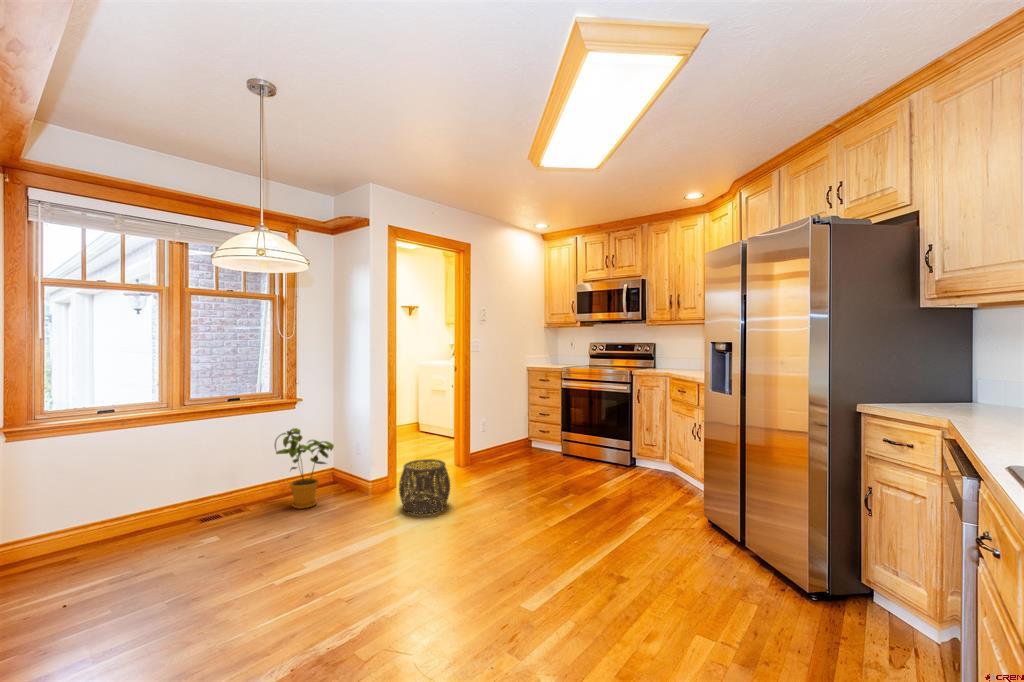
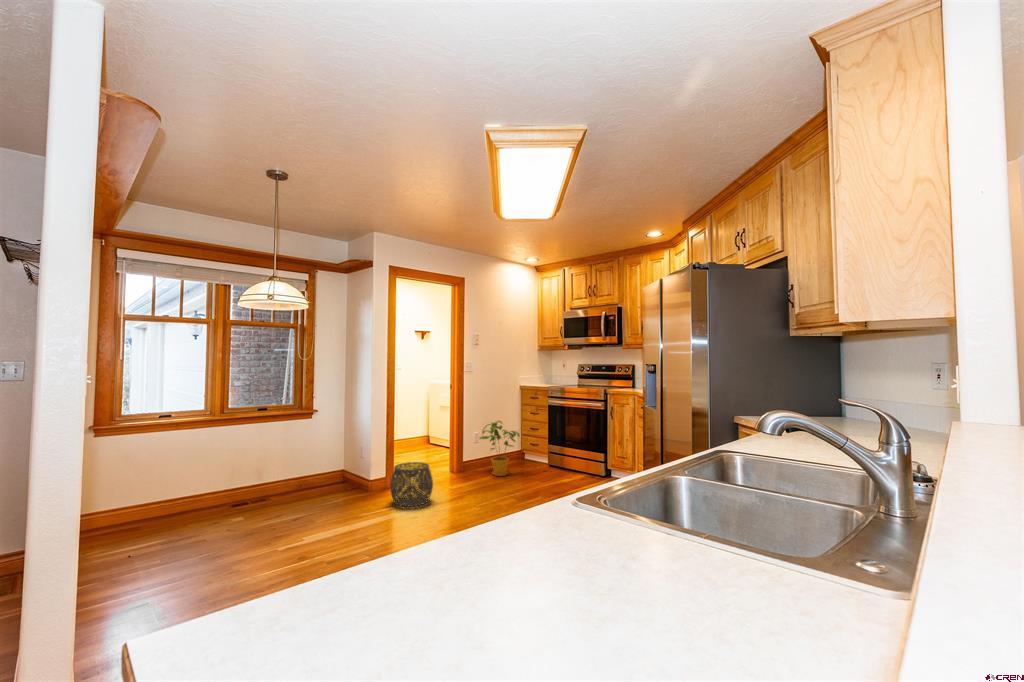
house plant: present [275,428,334,509] -> present [479,421,520,476]

